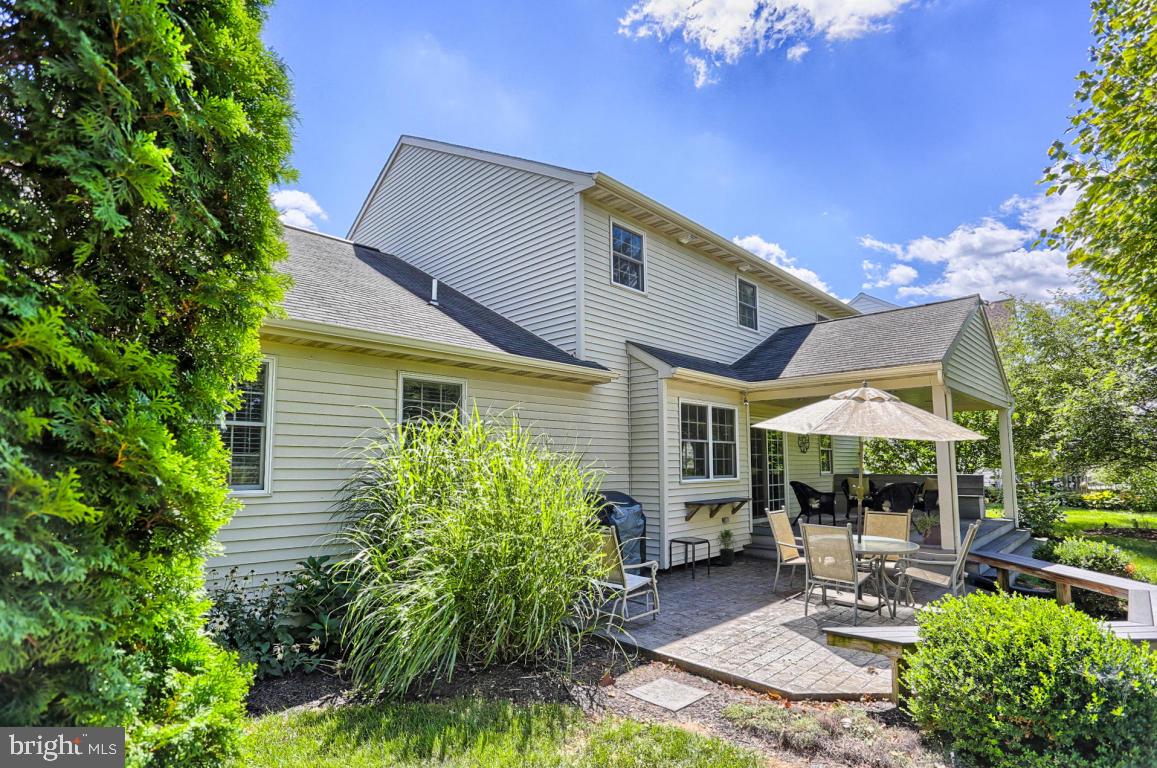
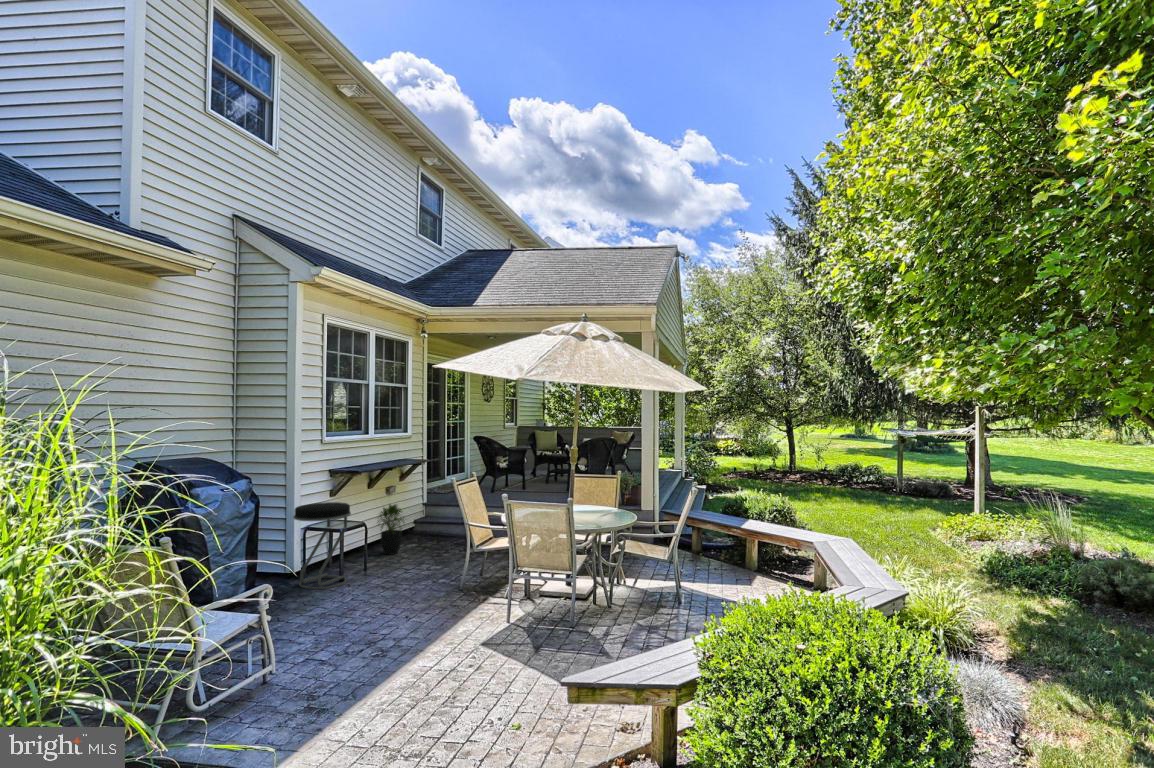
stool: none [664,523,699,580] -> present [293,502,351,589]

